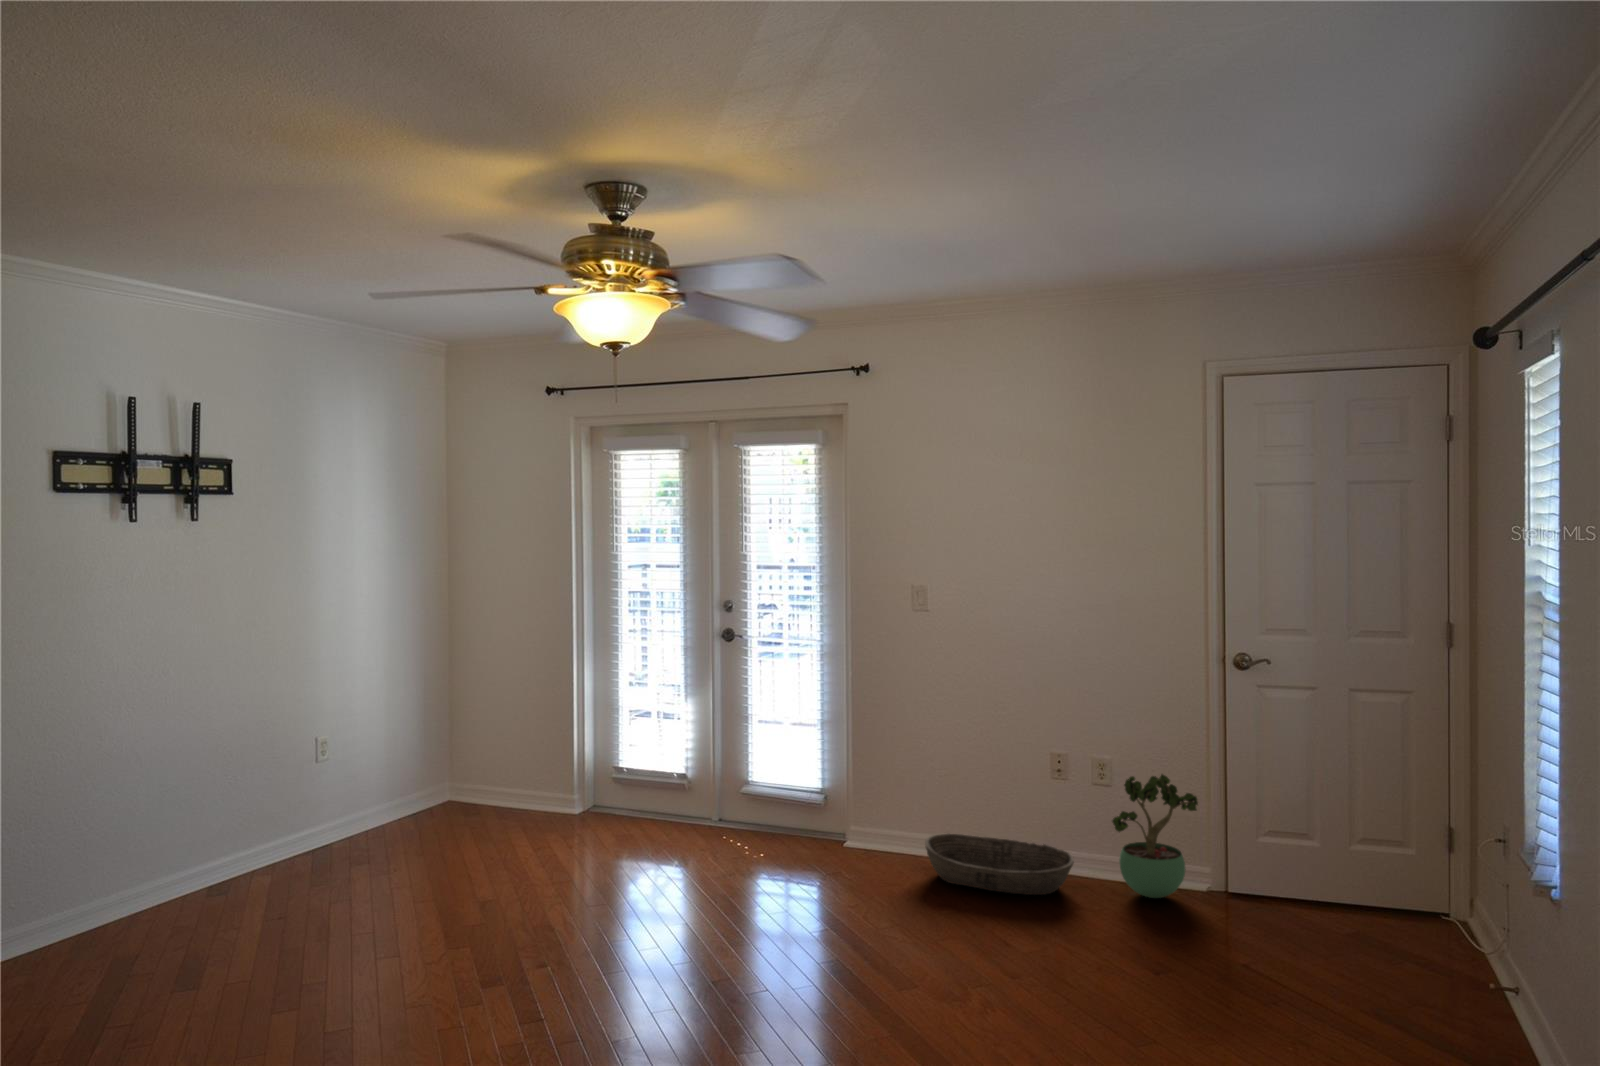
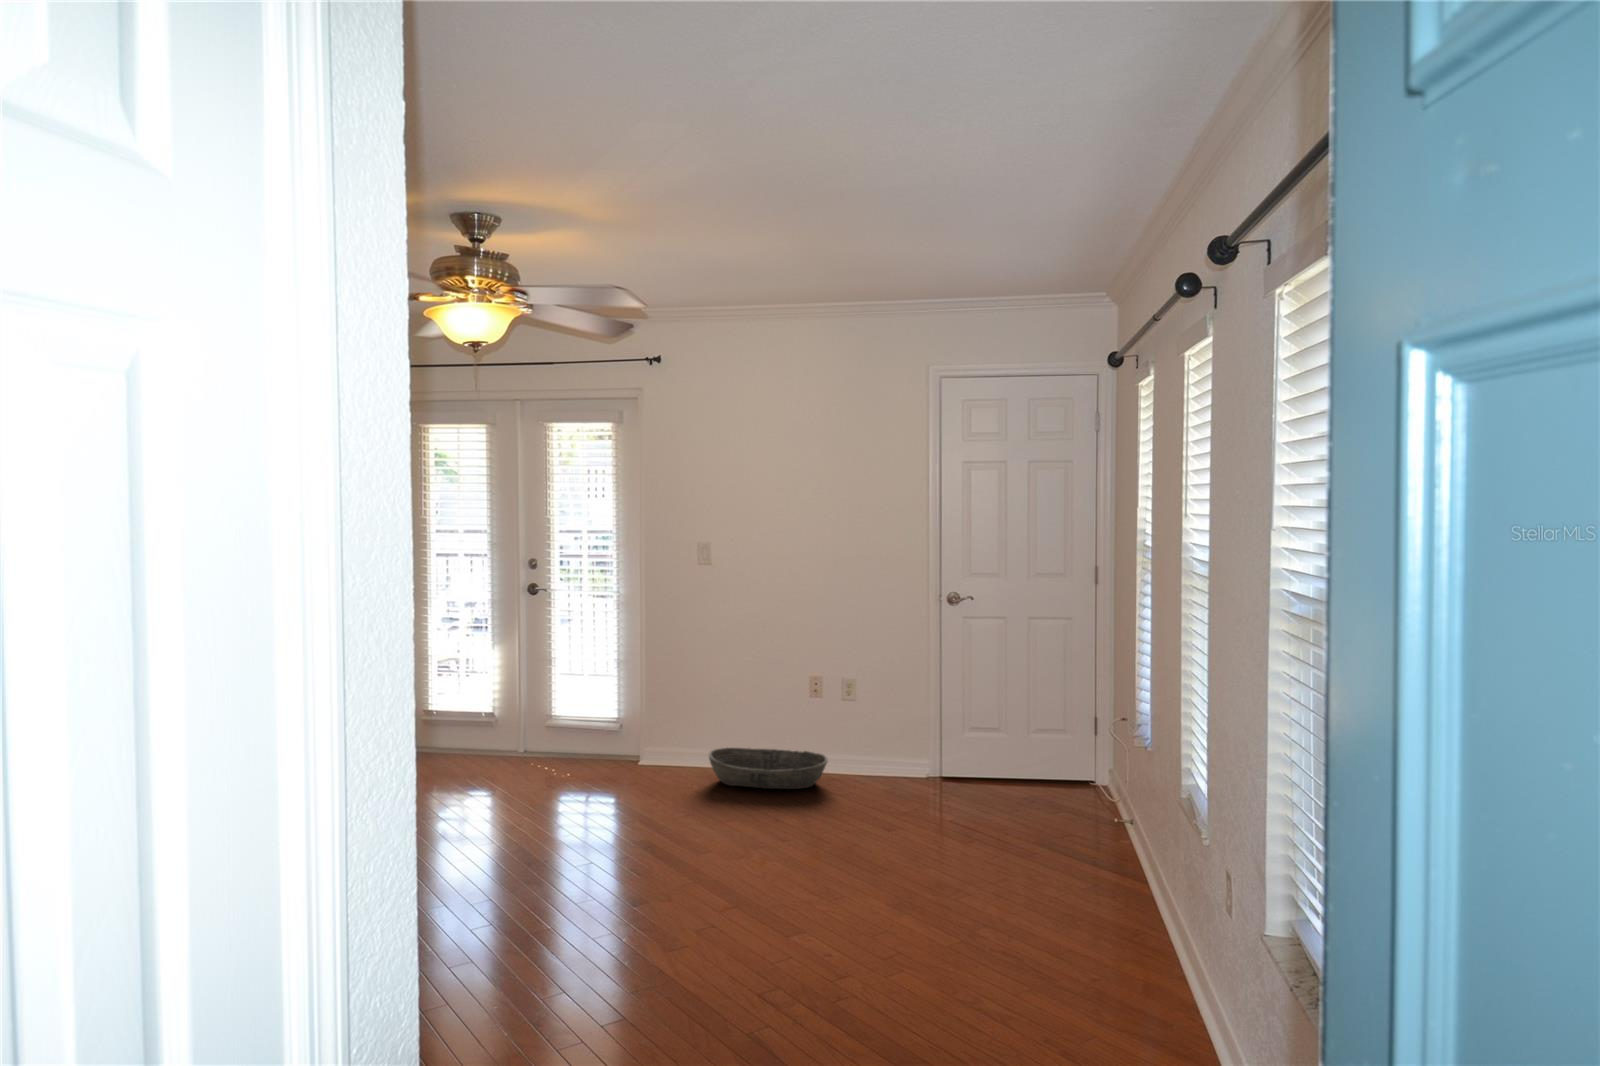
potted plant: present [1112,774,1198,898] -> none [857,687,921,785]

